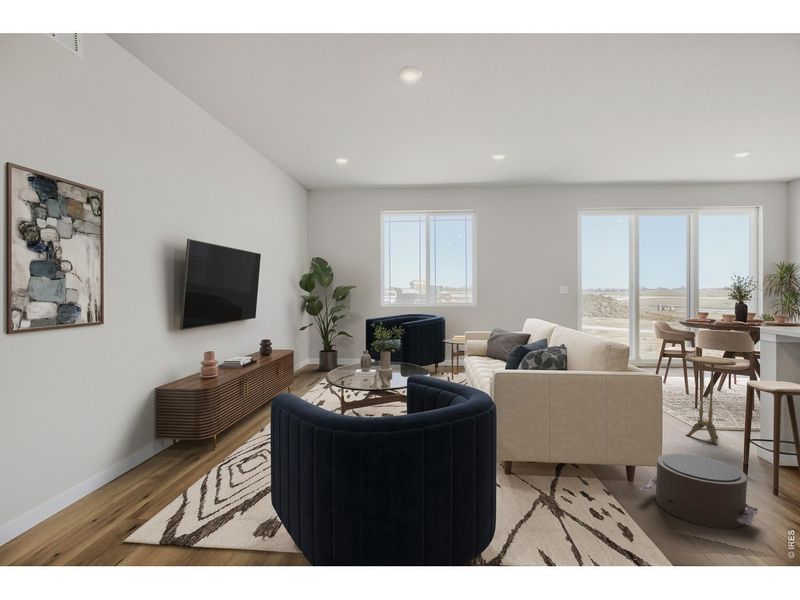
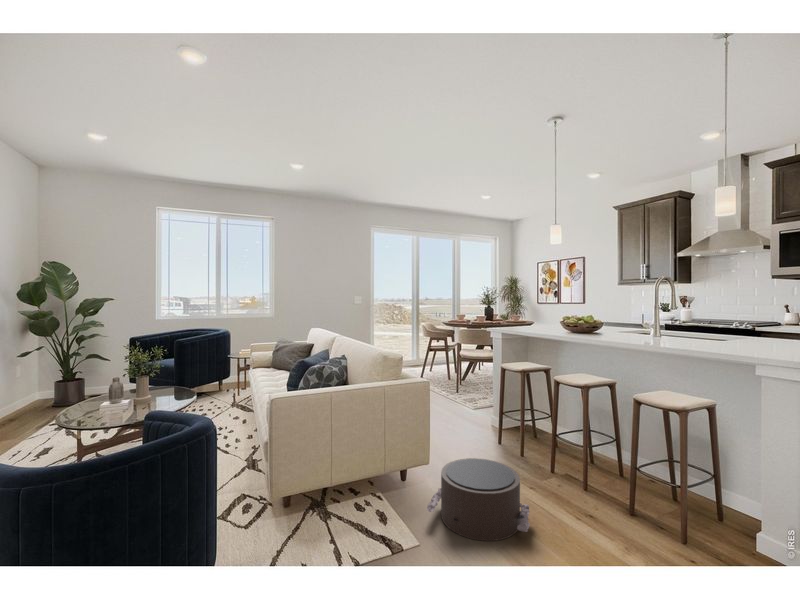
side table: present [685,356,736,445] -> none [453,353,491,432]

